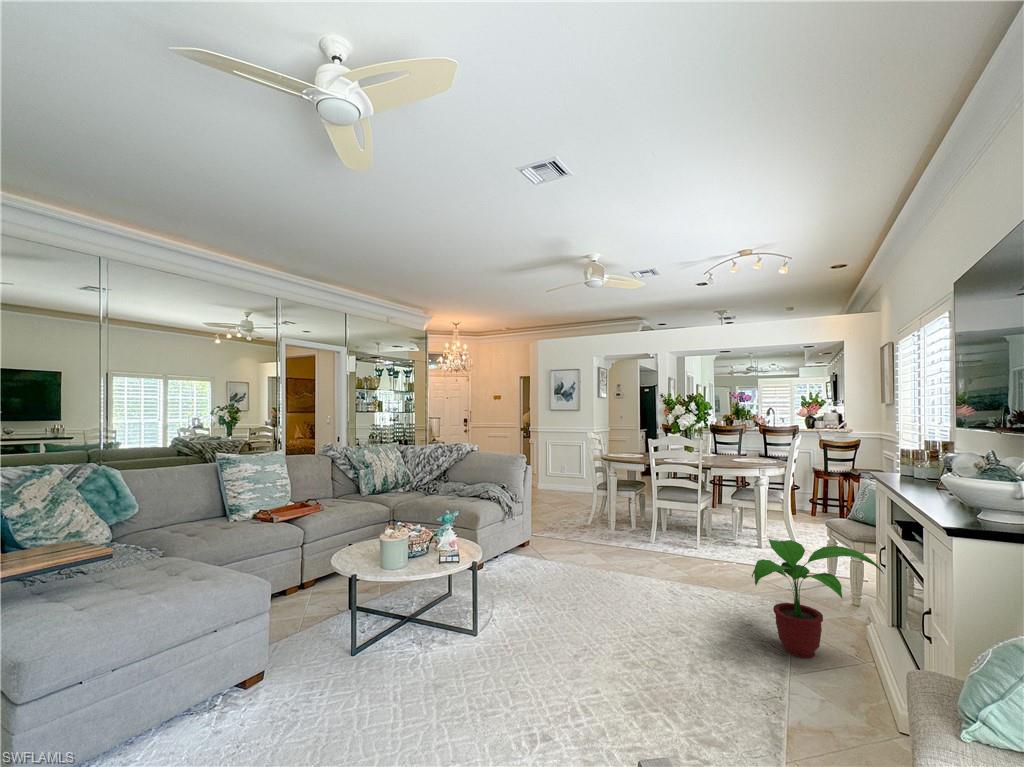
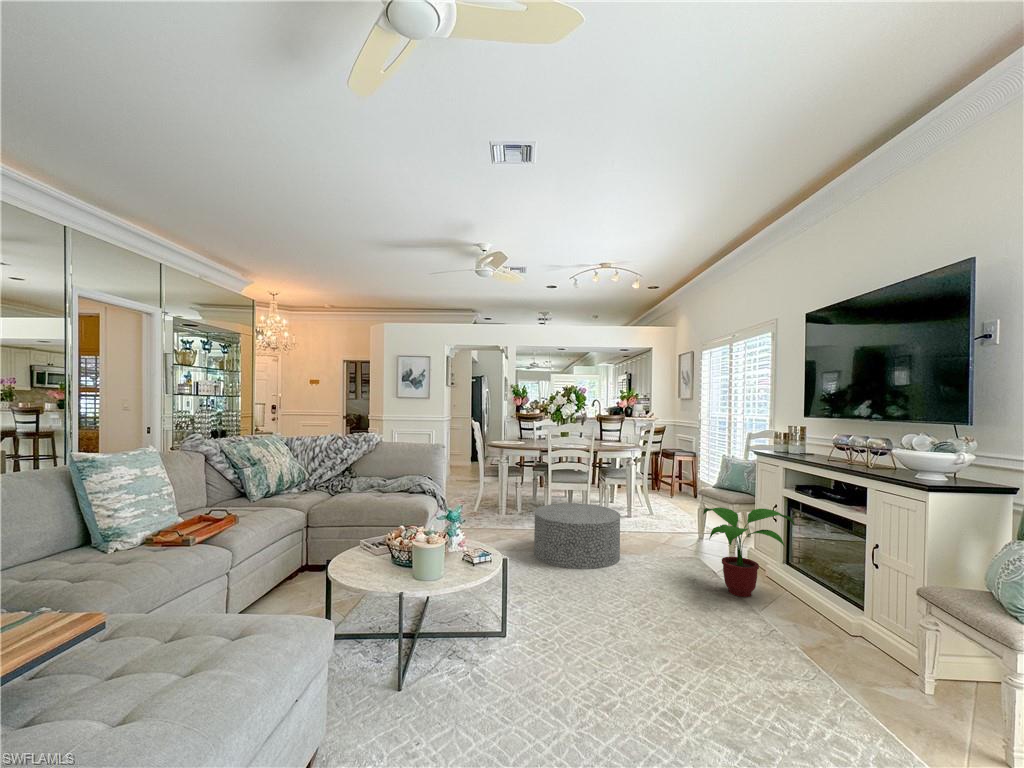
ottoman: none [594,521,691,596] -> present [534,503,620,569]

